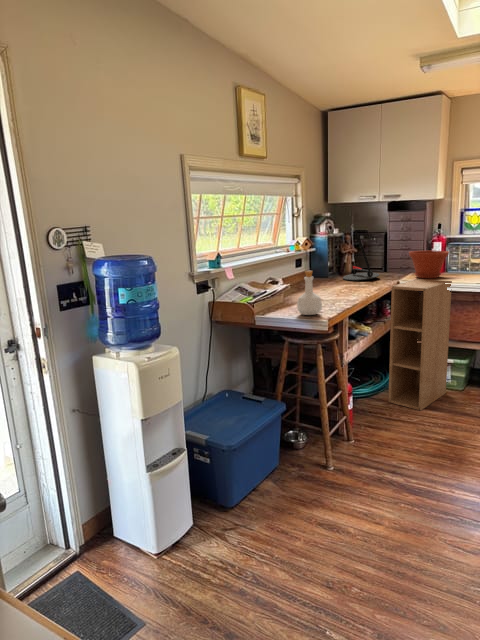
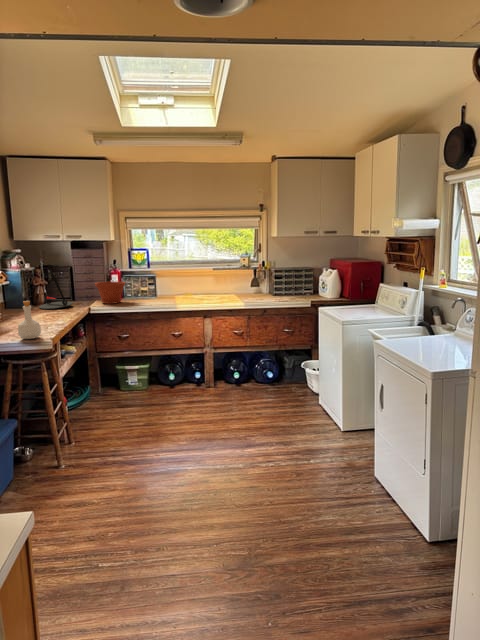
shelving unit: present [388,279,452,410] -> none [87,305,135,408]

